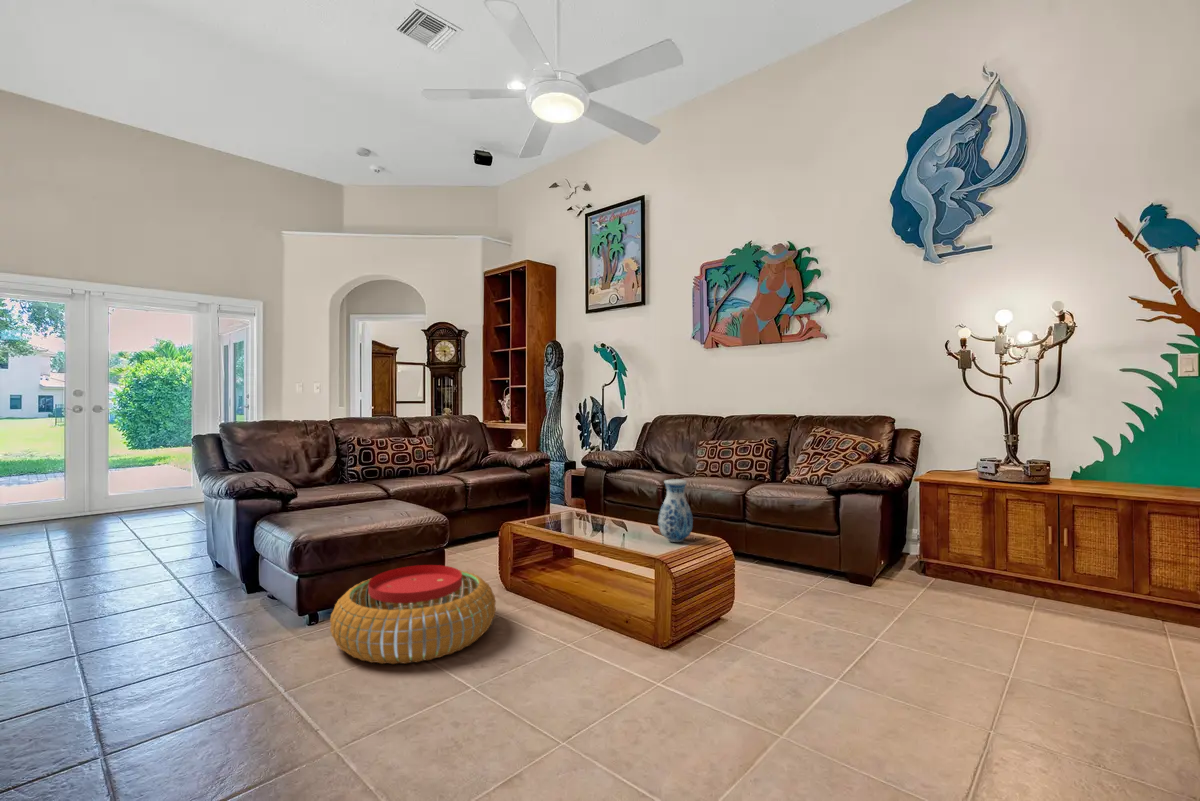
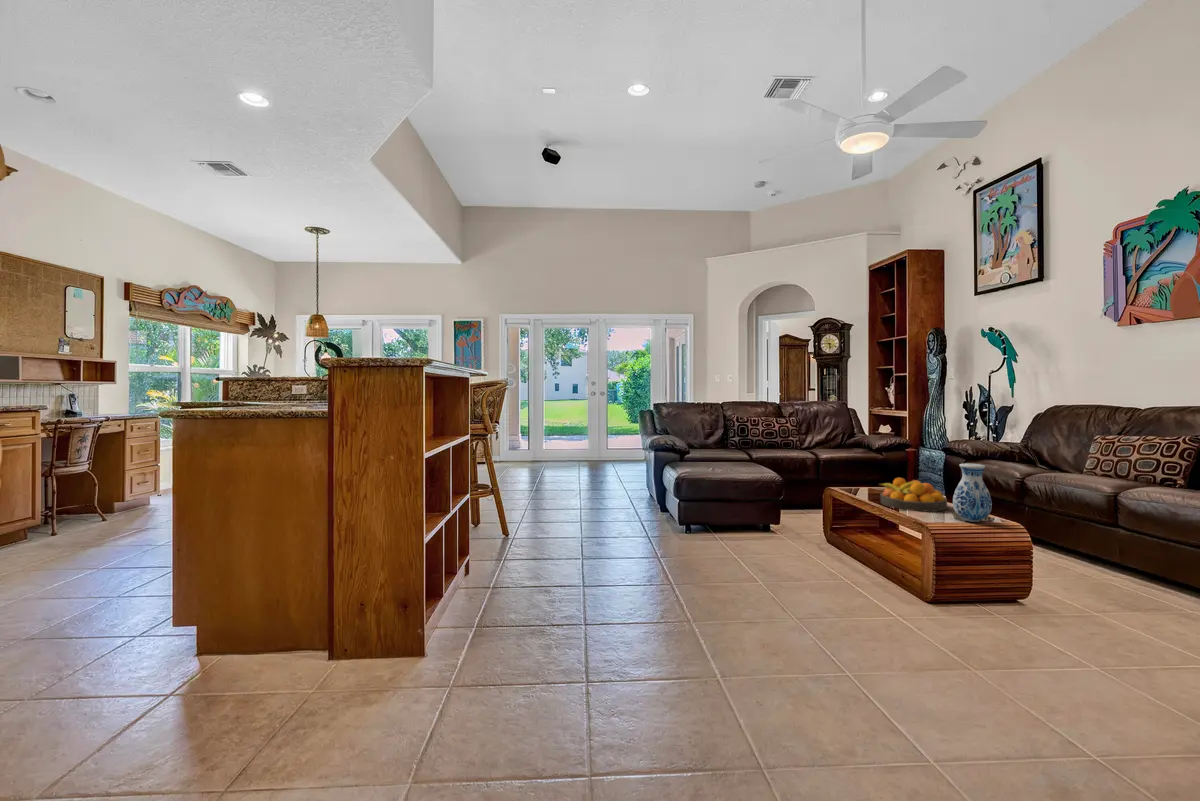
fruit bowl: none [572,501,639,539] -> present [880,478,947,512]
pouf: present [330,565,496,664] -> none [689,506,800,566]

